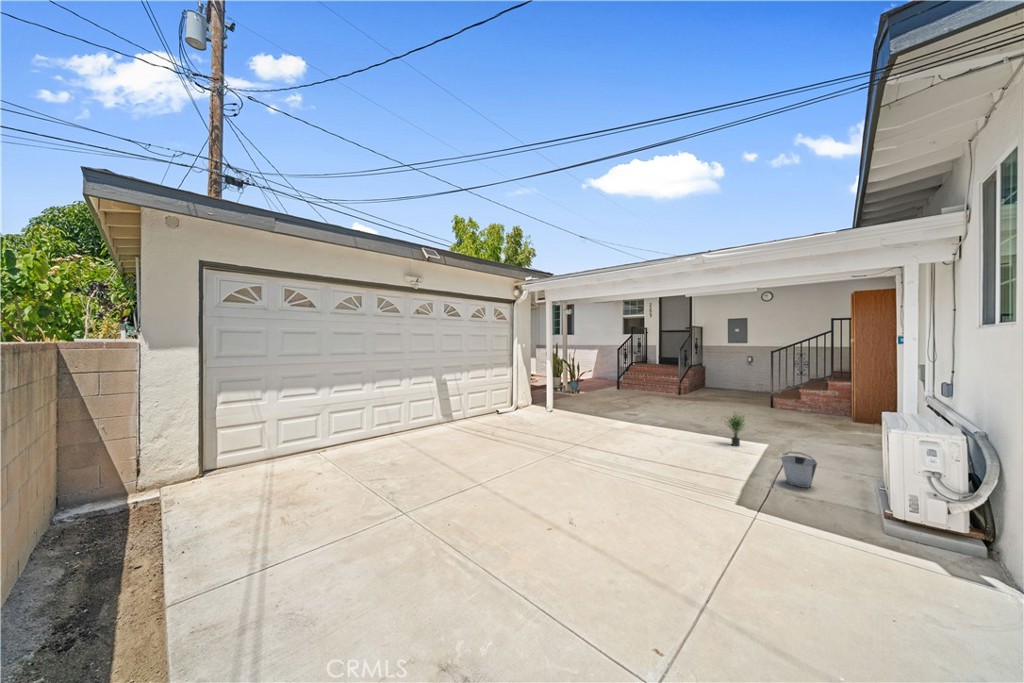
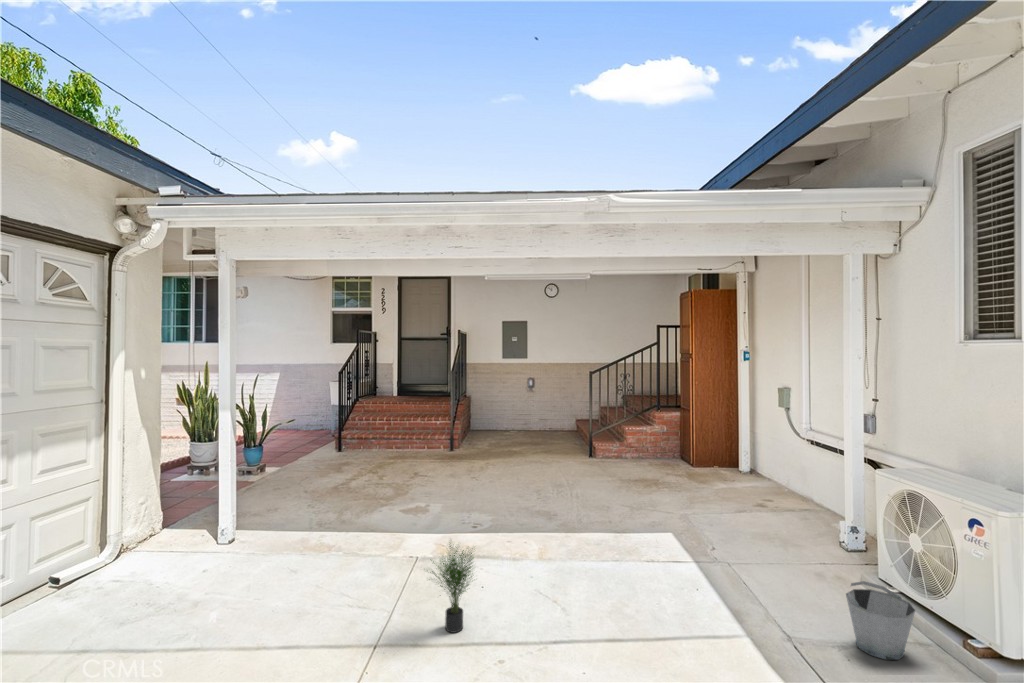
potted plant: present [728,416,744,446] -> present [432,543,473,633]

